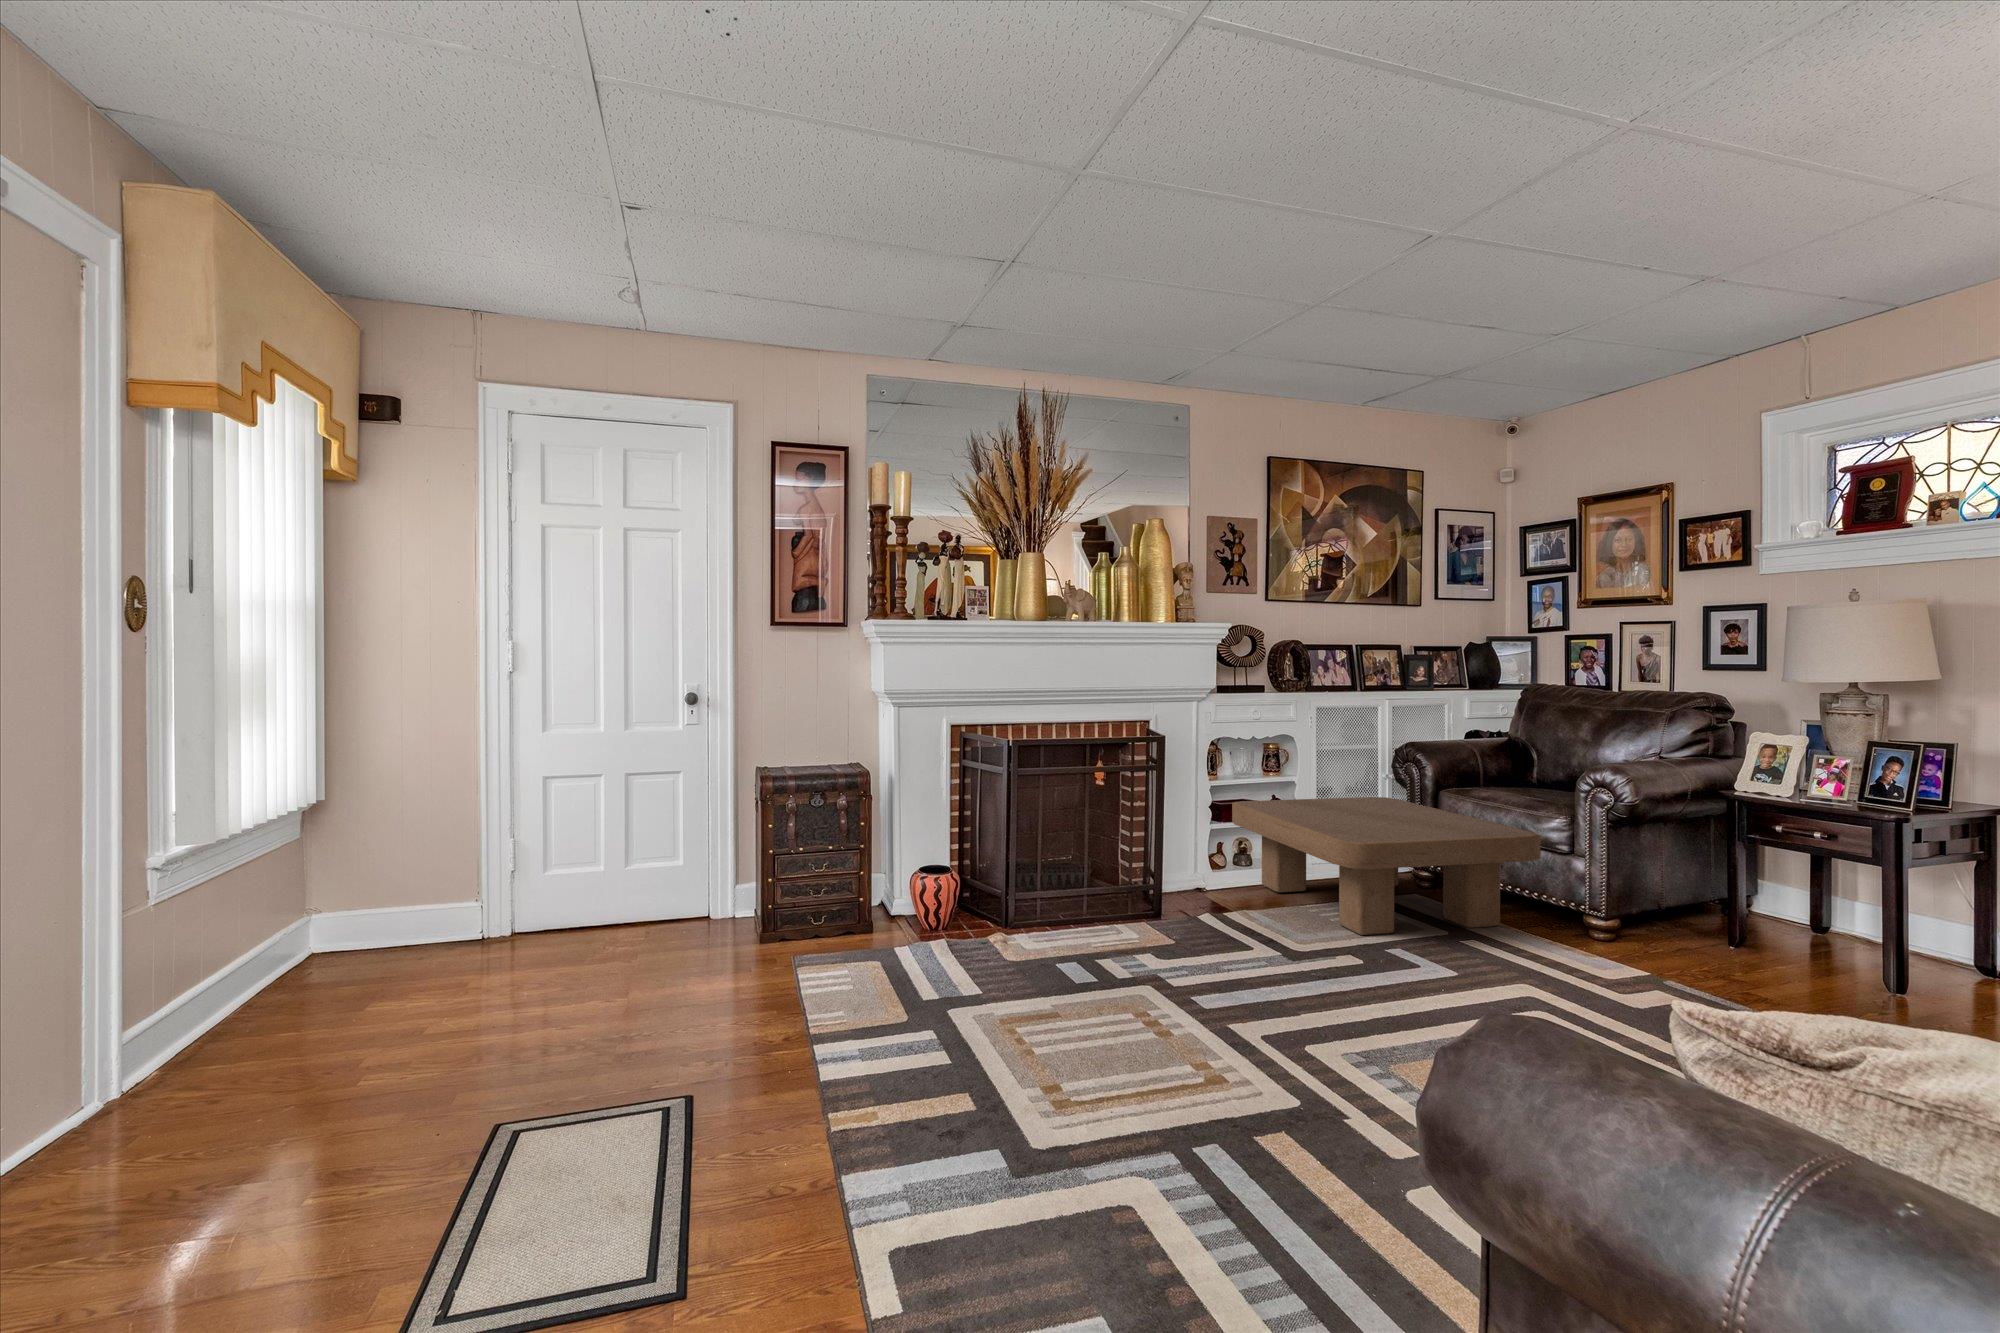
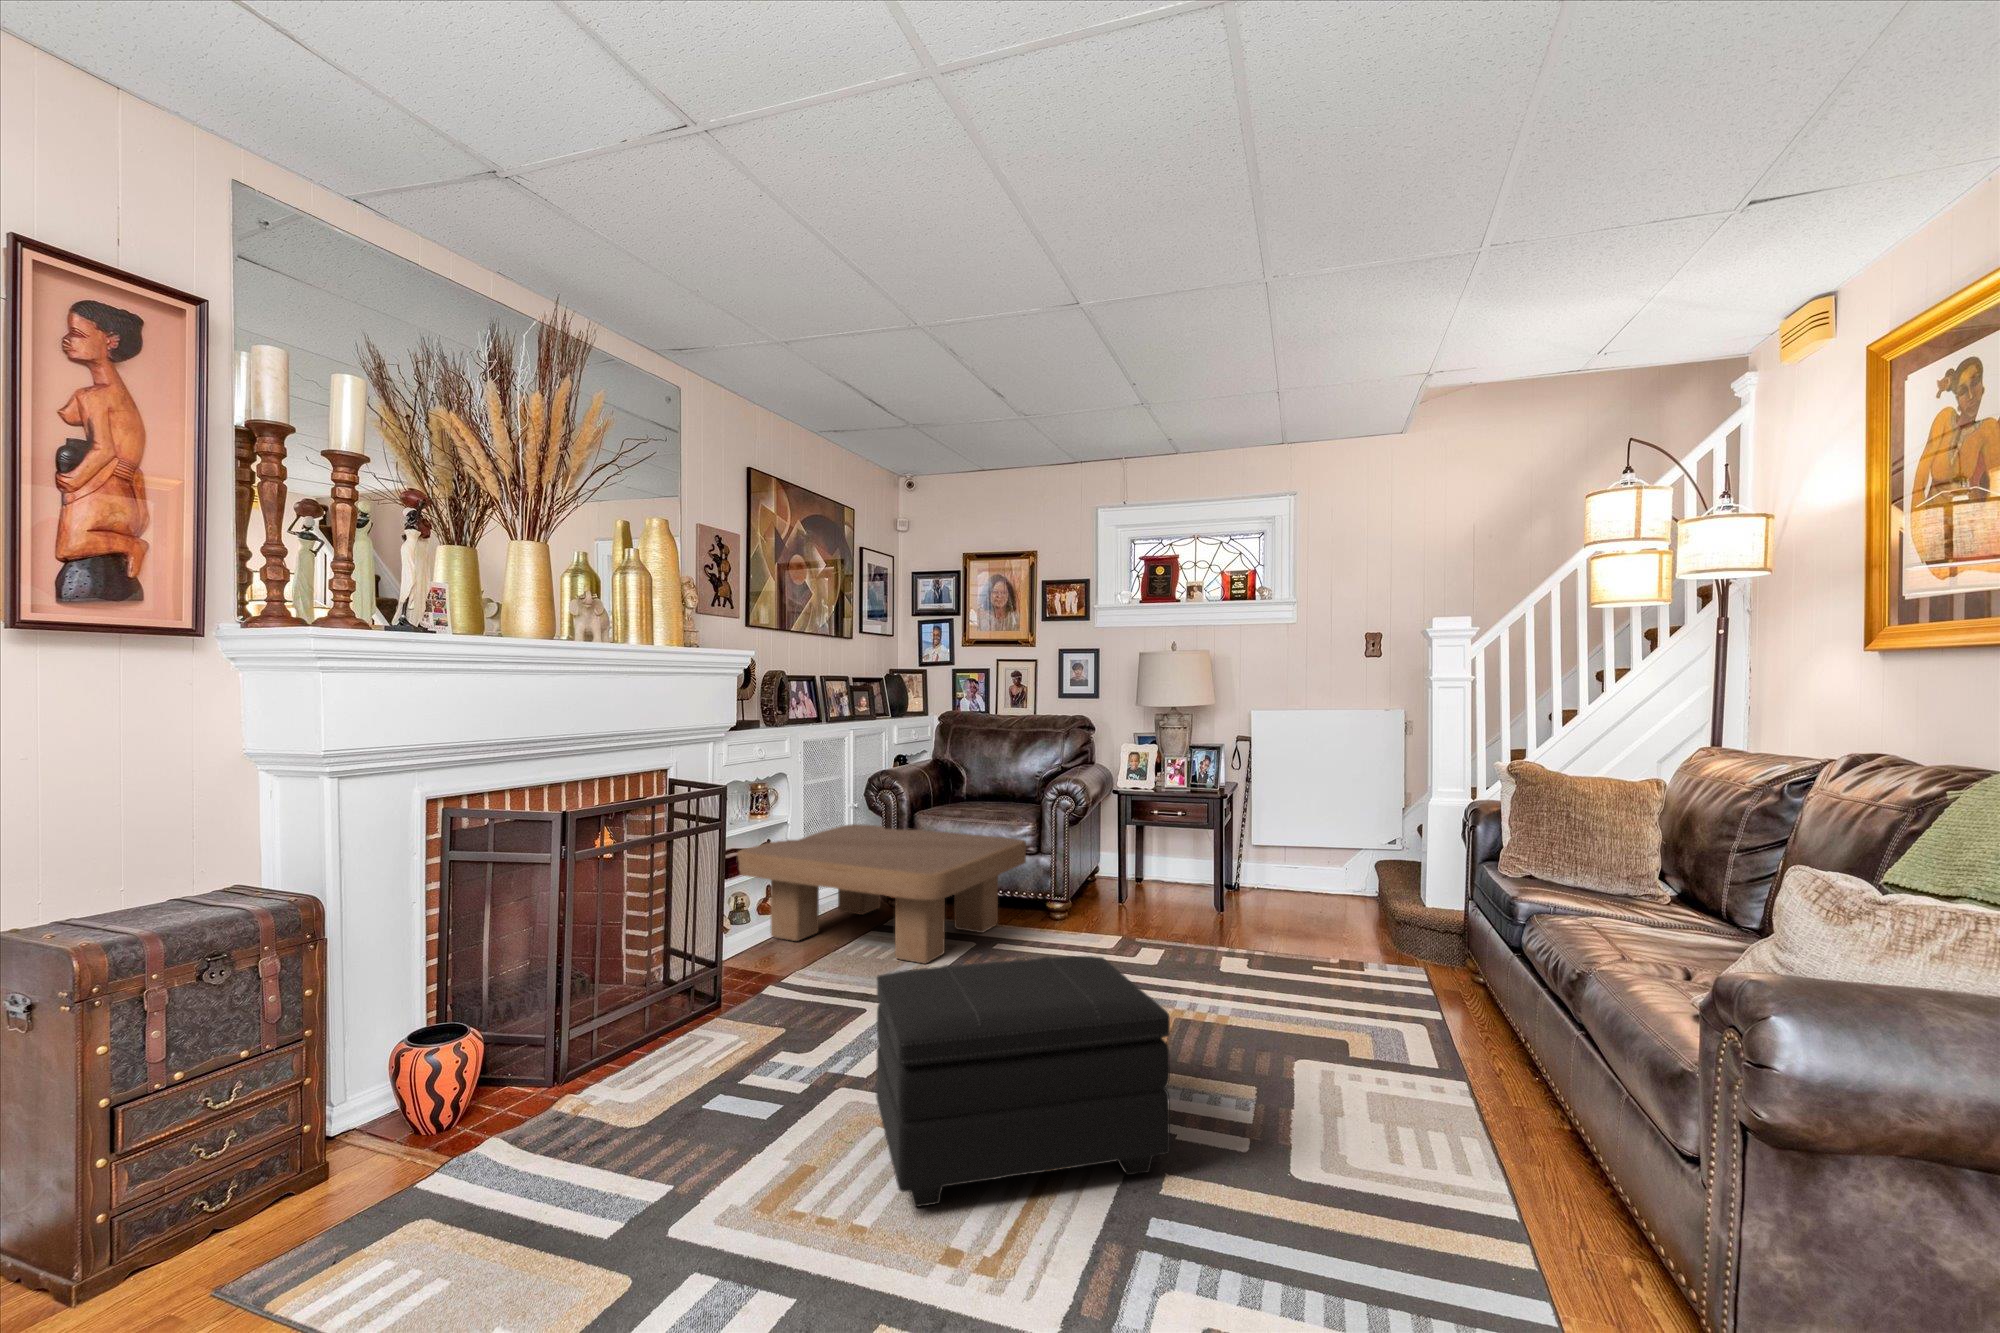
footstool: none [1062,890,1345,1121] -> present [876,956,1170,1207]

